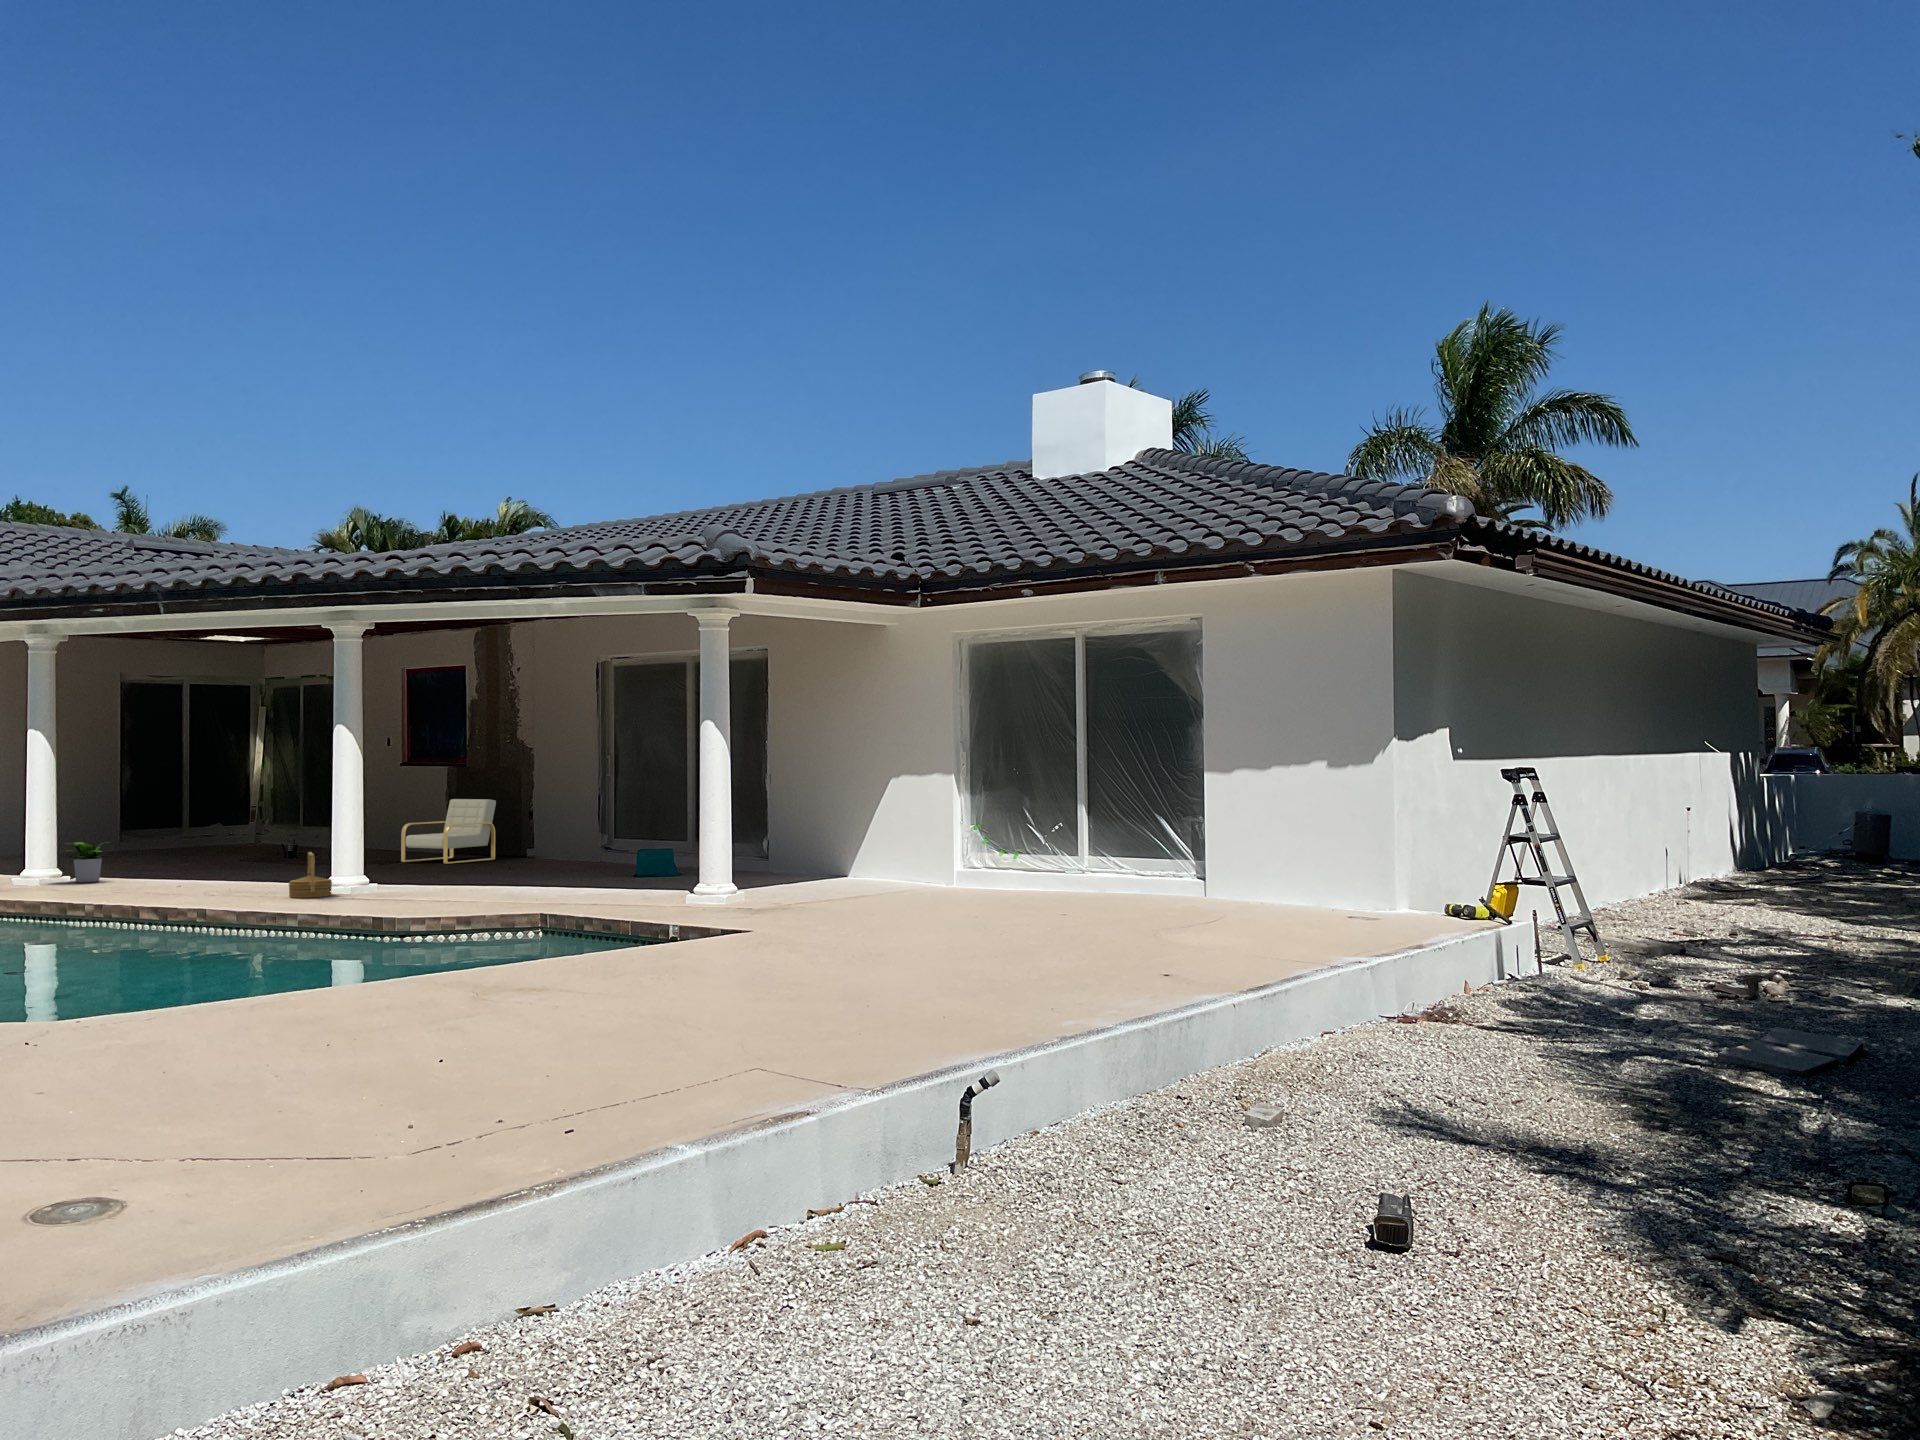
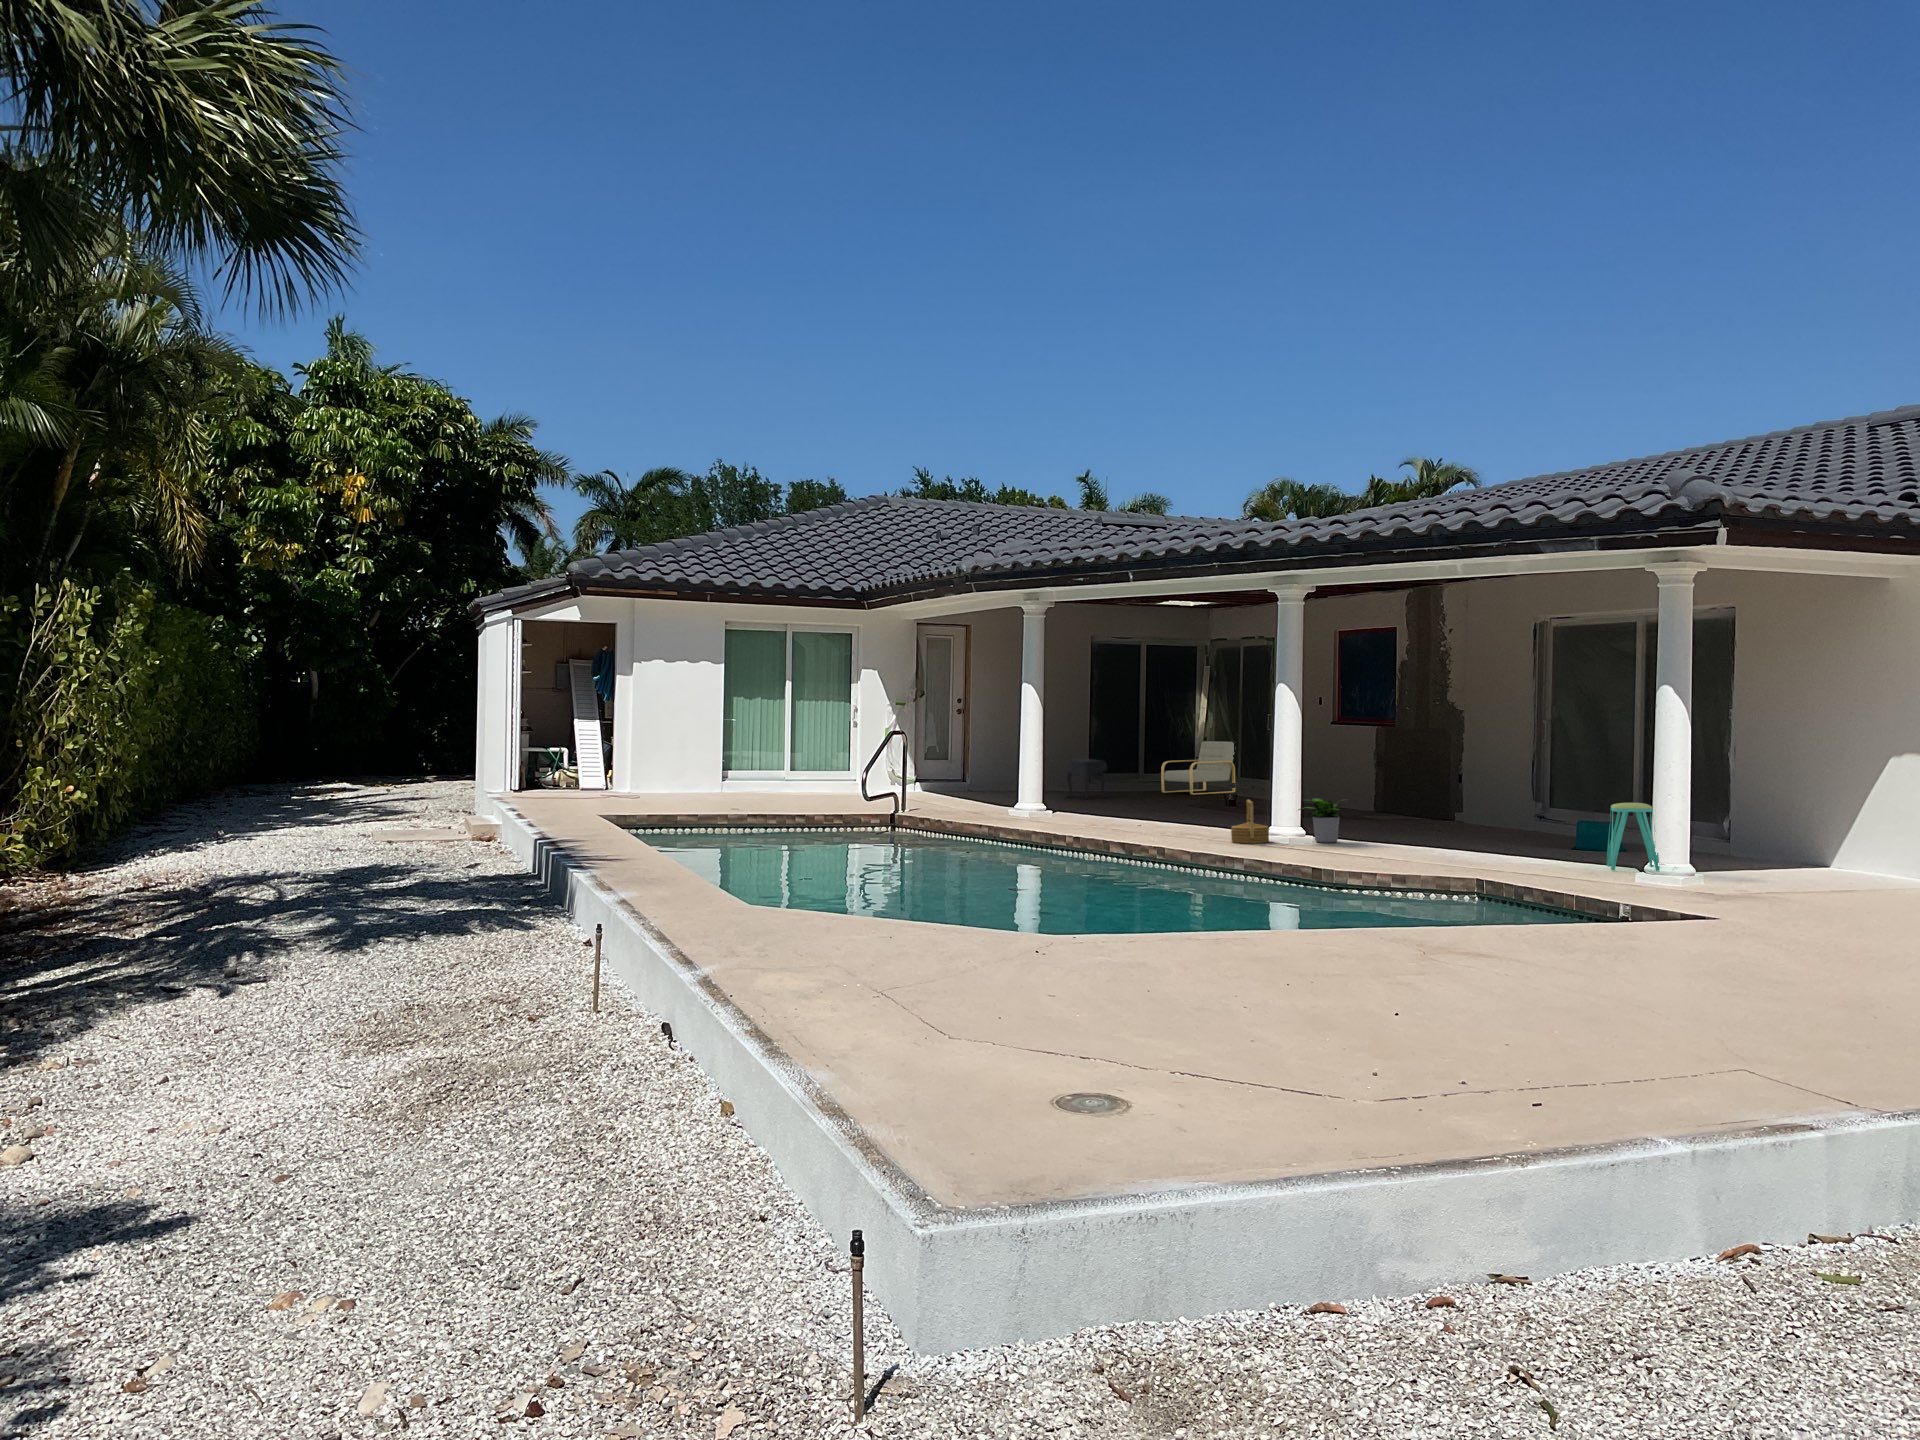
armchair: present [401,799,496,864] -> present [1161,741,1235,795]
side table: none [94,814,148,858] -> present [1066,759,1107,798]
potted plant: present [60,842,111,883] -> present [1299,798,1348,843]
stool: none [658,846,702,908] -> present [1607,803,1660,871]

